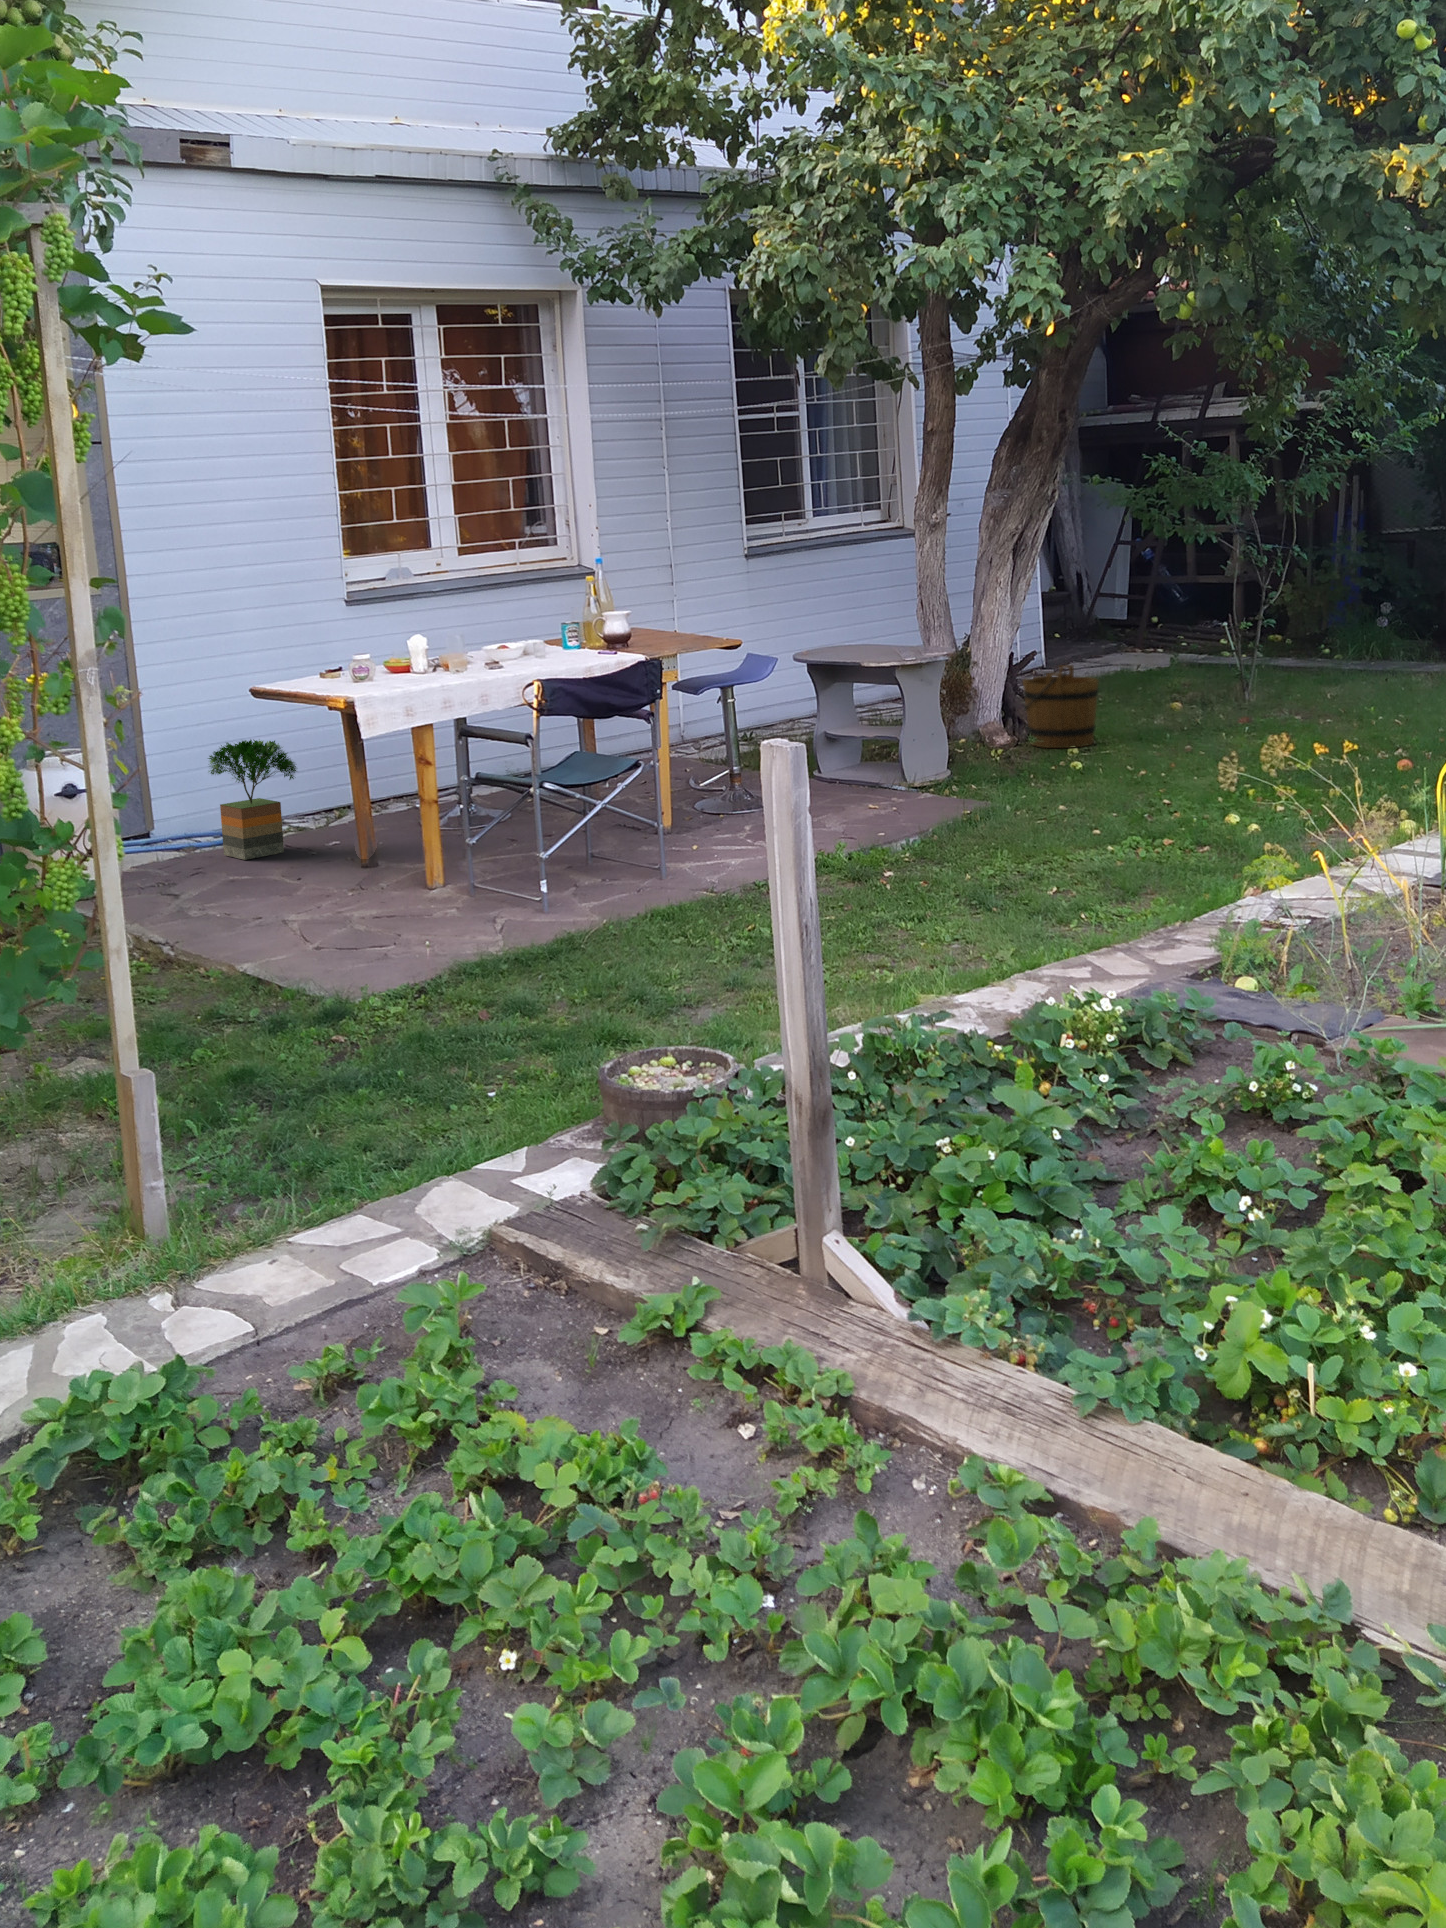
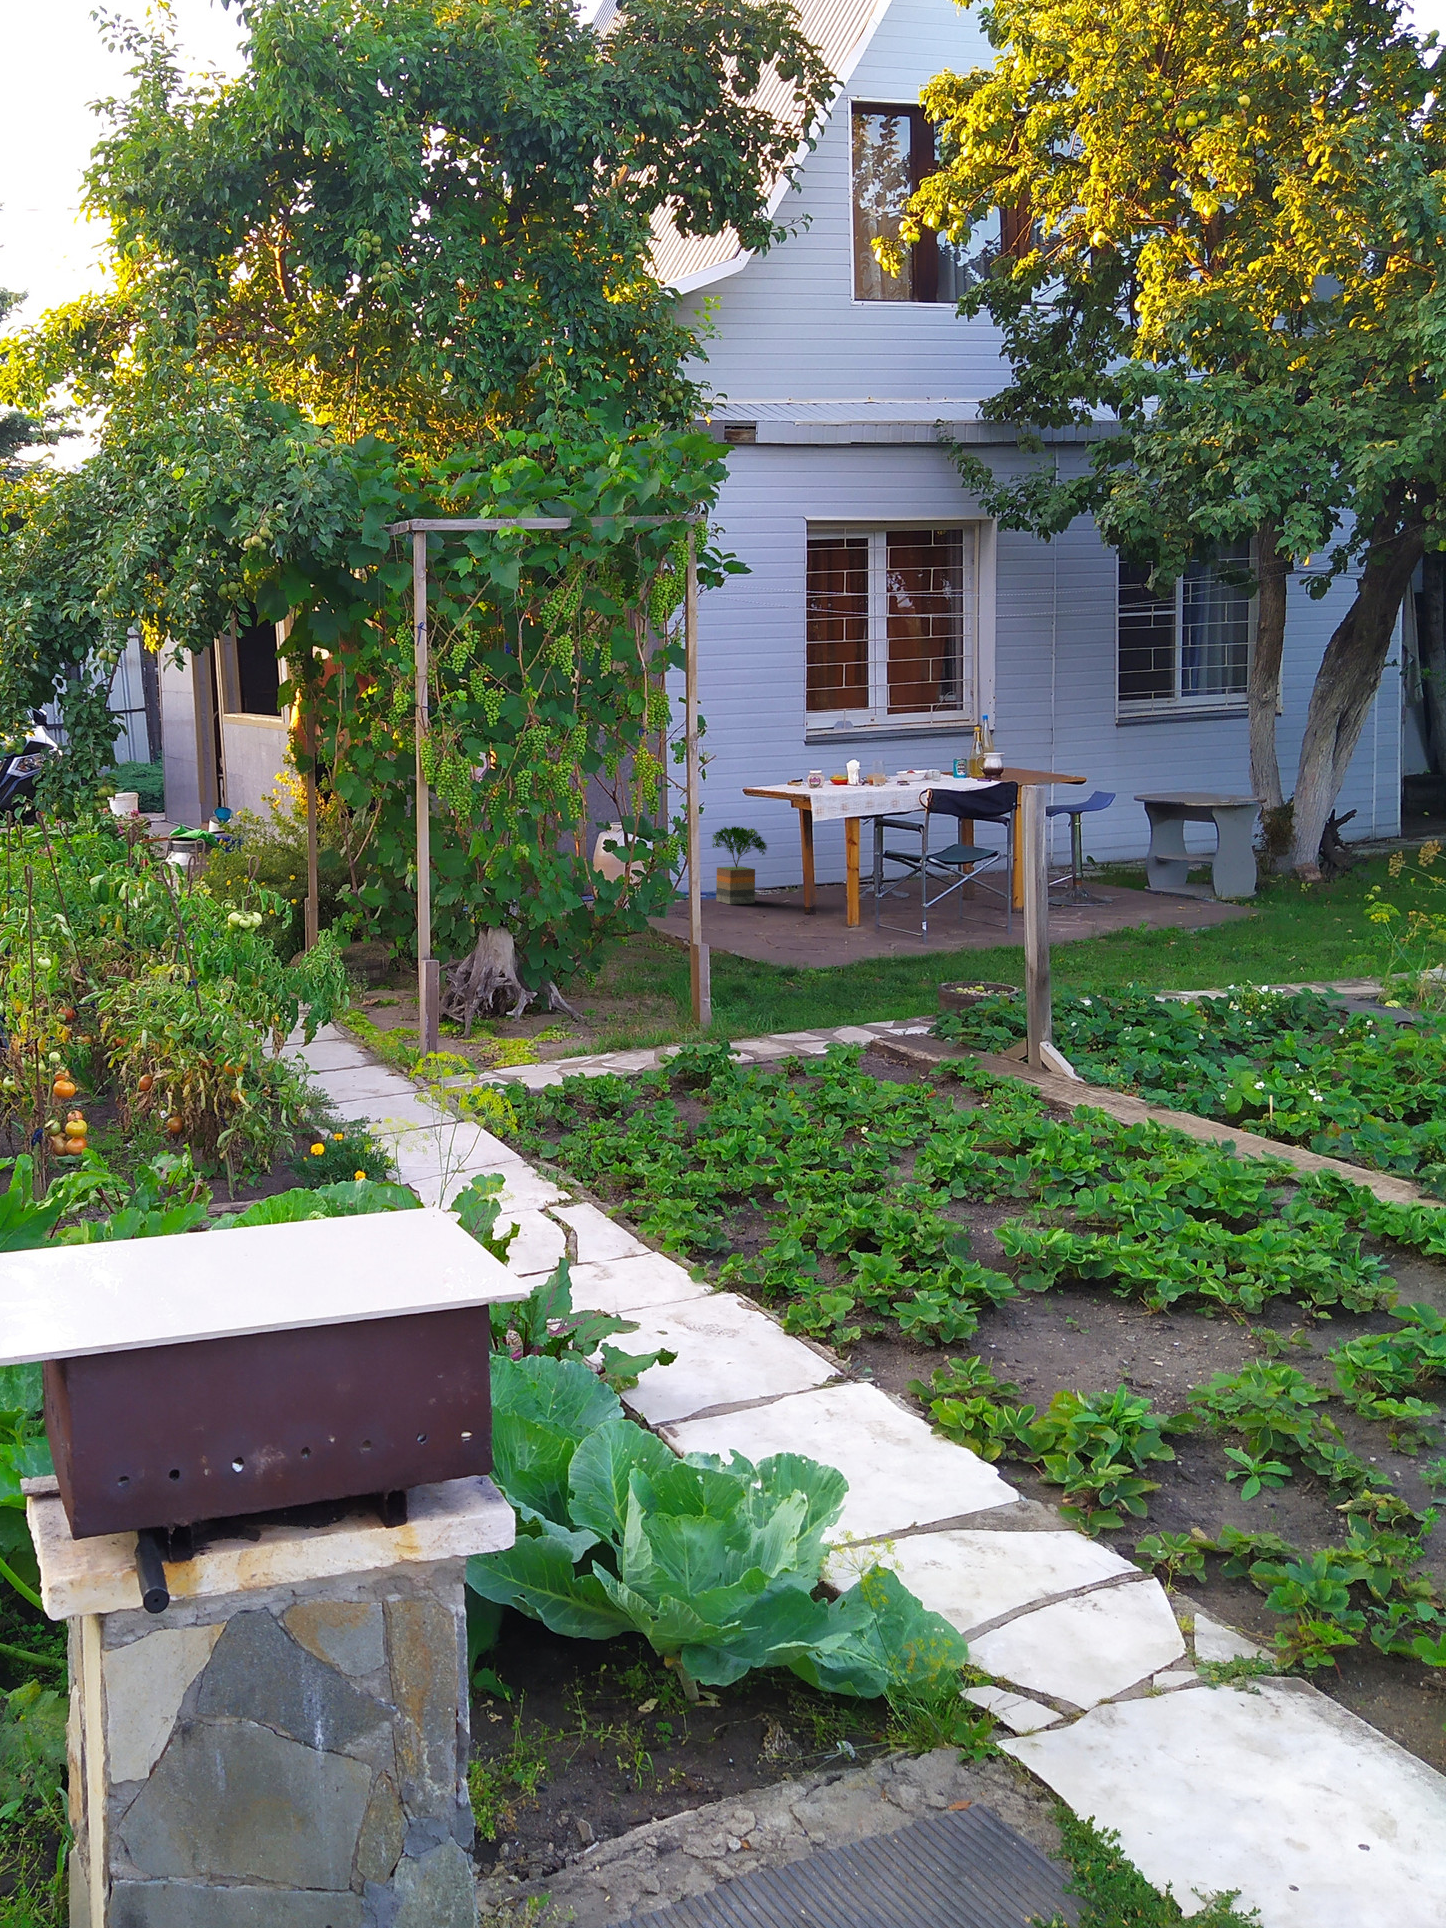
bucket: present [1022,665,1098,748] -> none [1336,826,1405,892]

